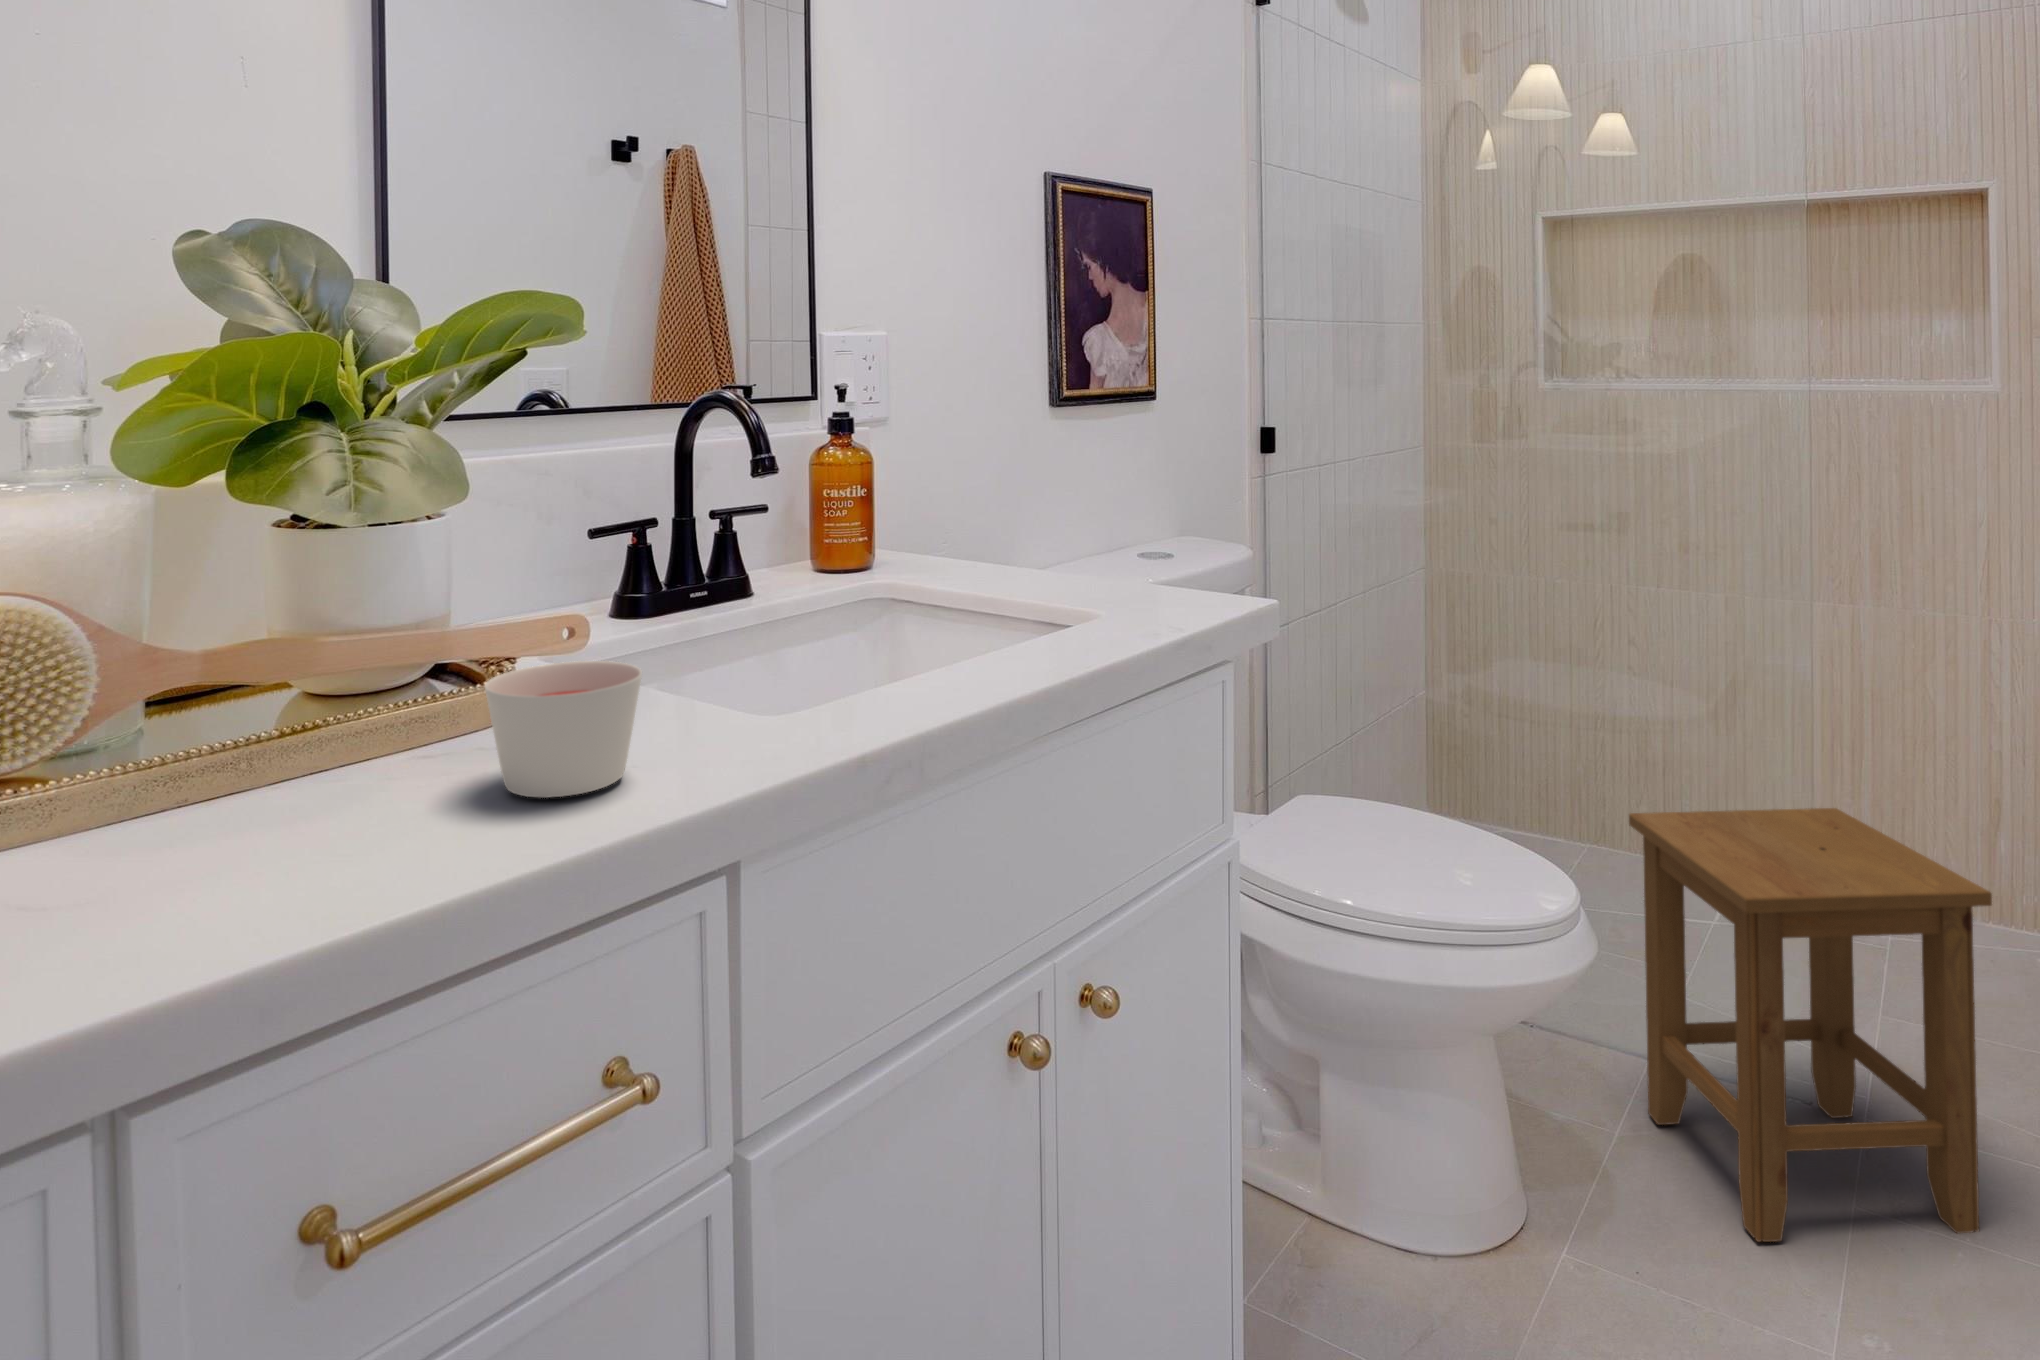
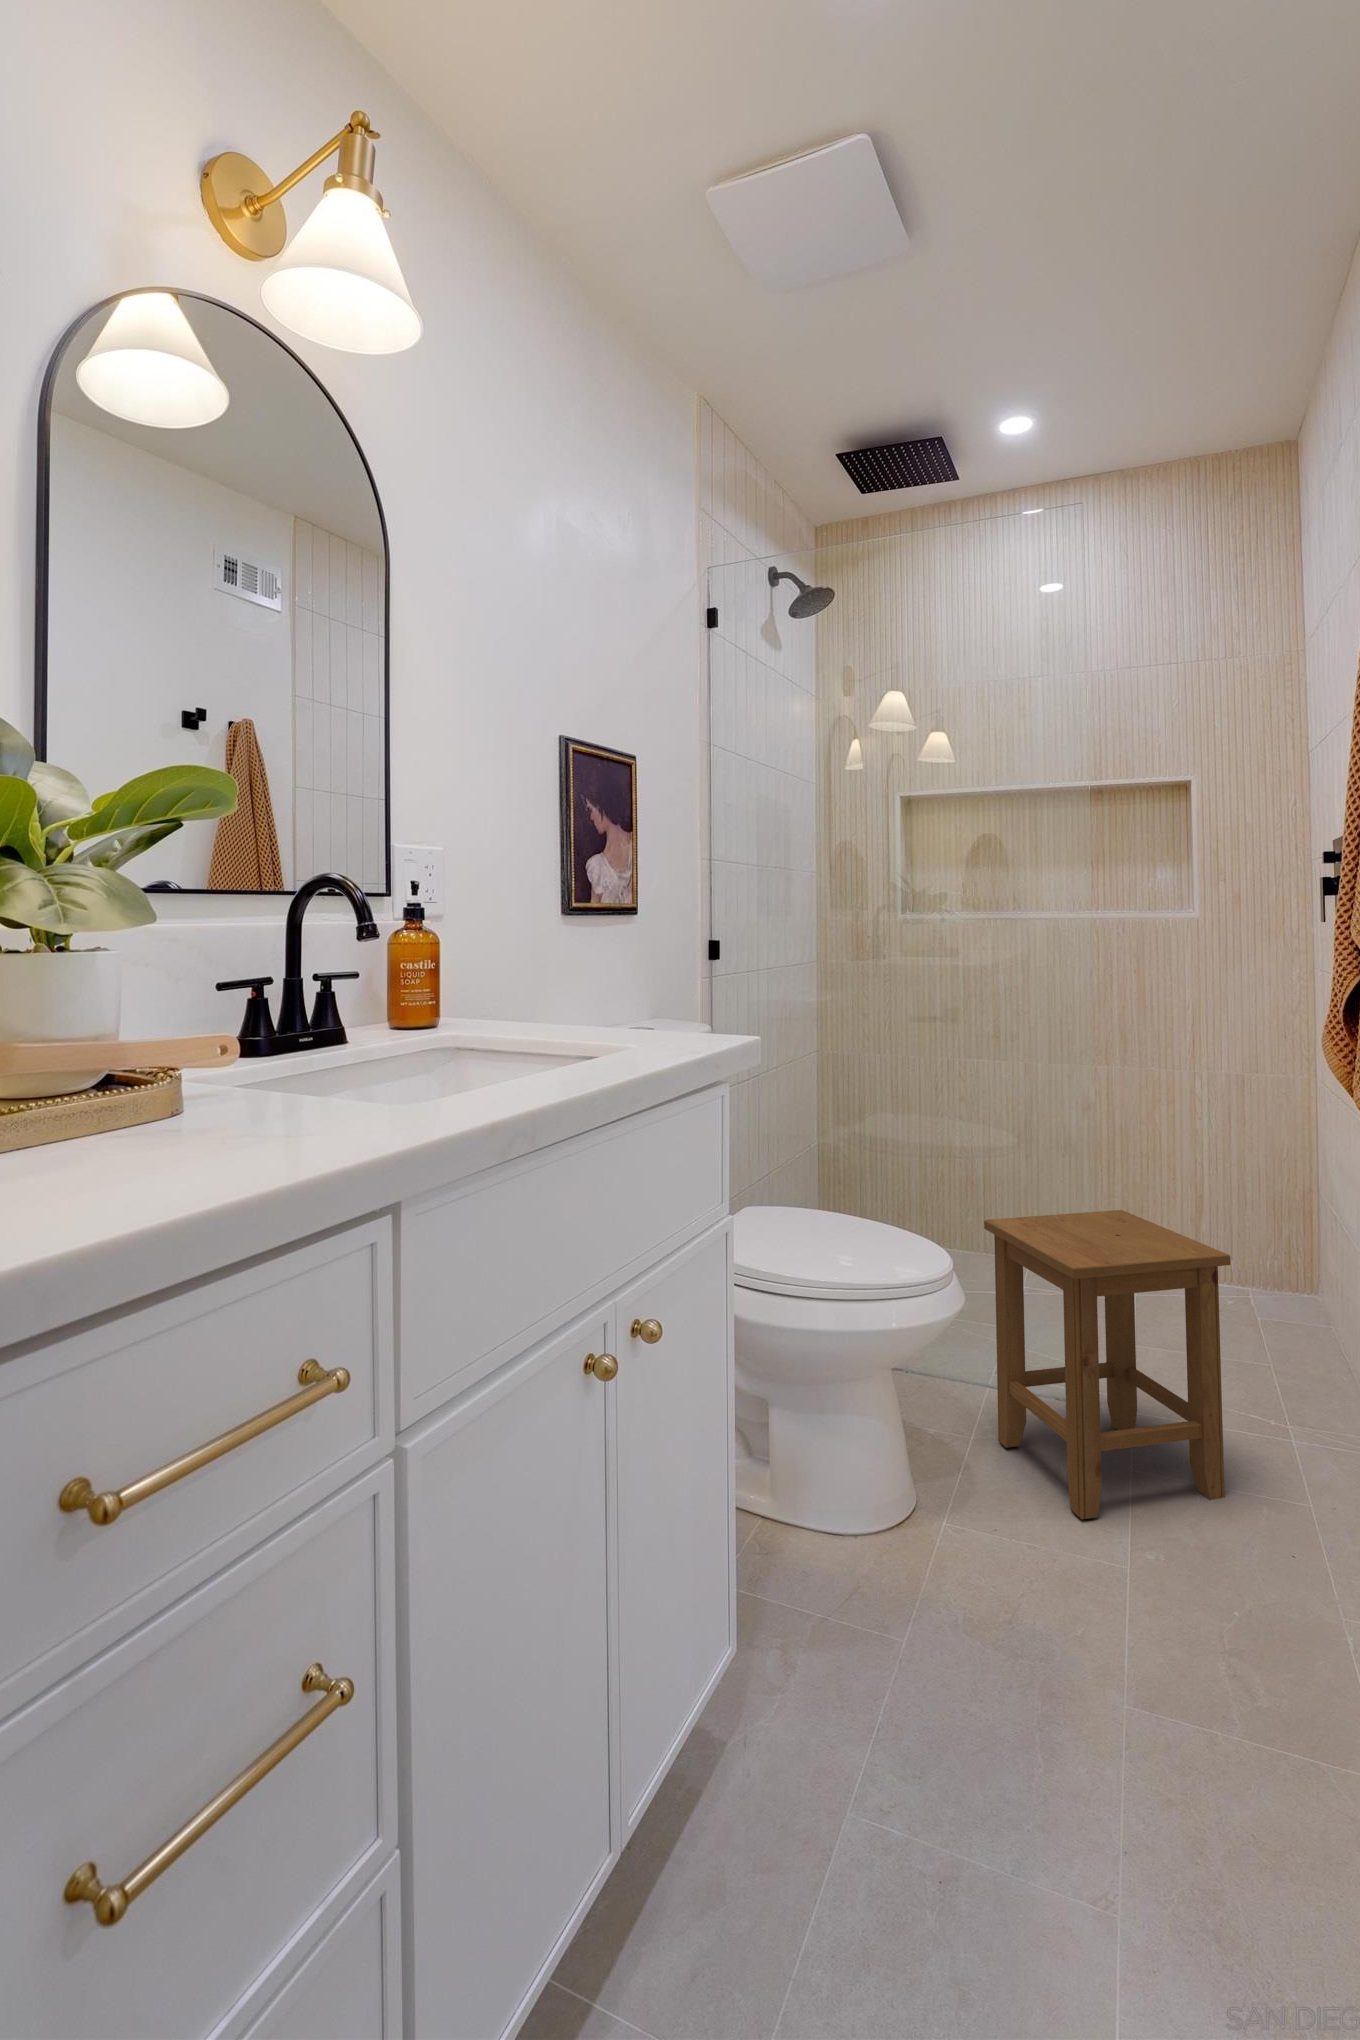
candle: present [485,661,642,798] -> none [188,1049,320,1150]

